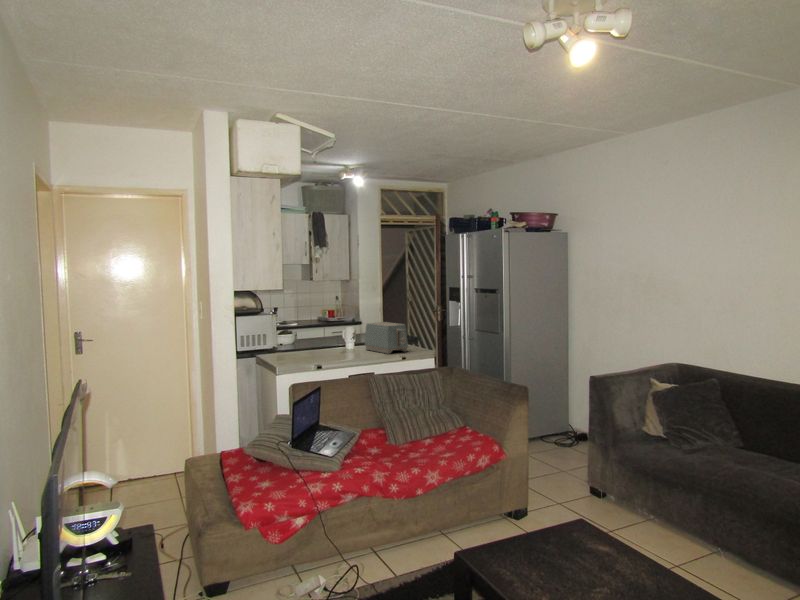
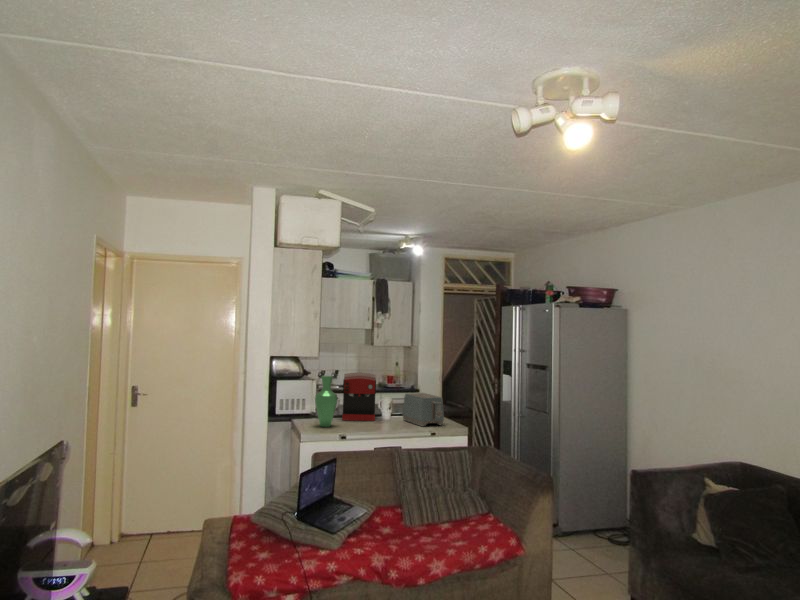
coffee maker: none [301,305,338,354] -> present [342,372,376,421]
vase: none [280,309,303,361] -> present [315,376,338,427]

